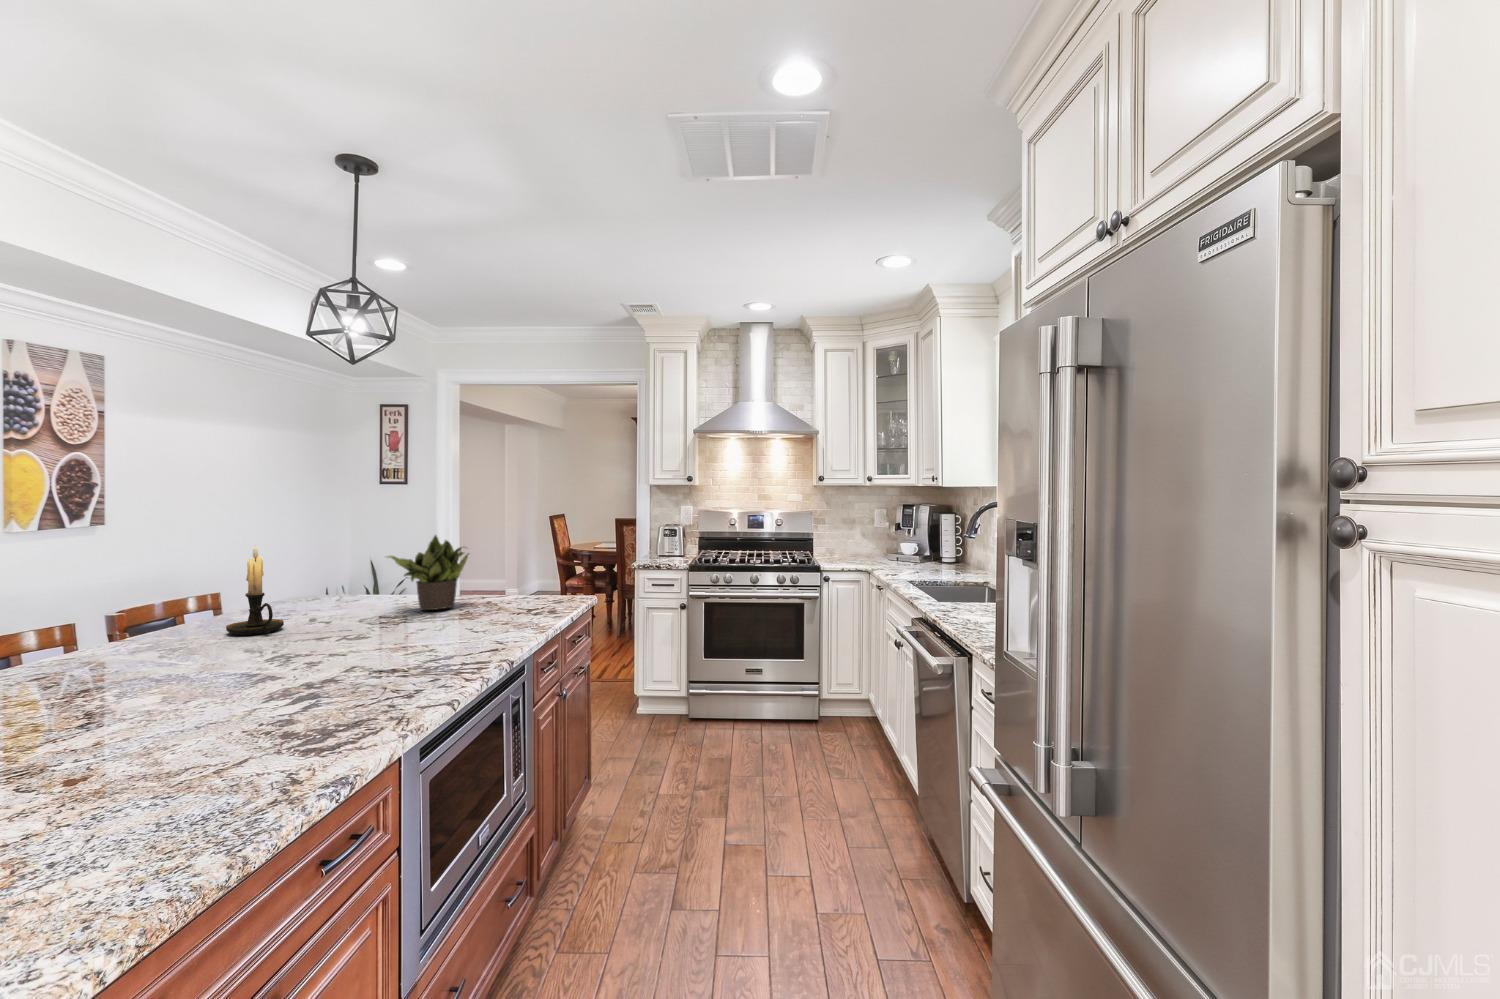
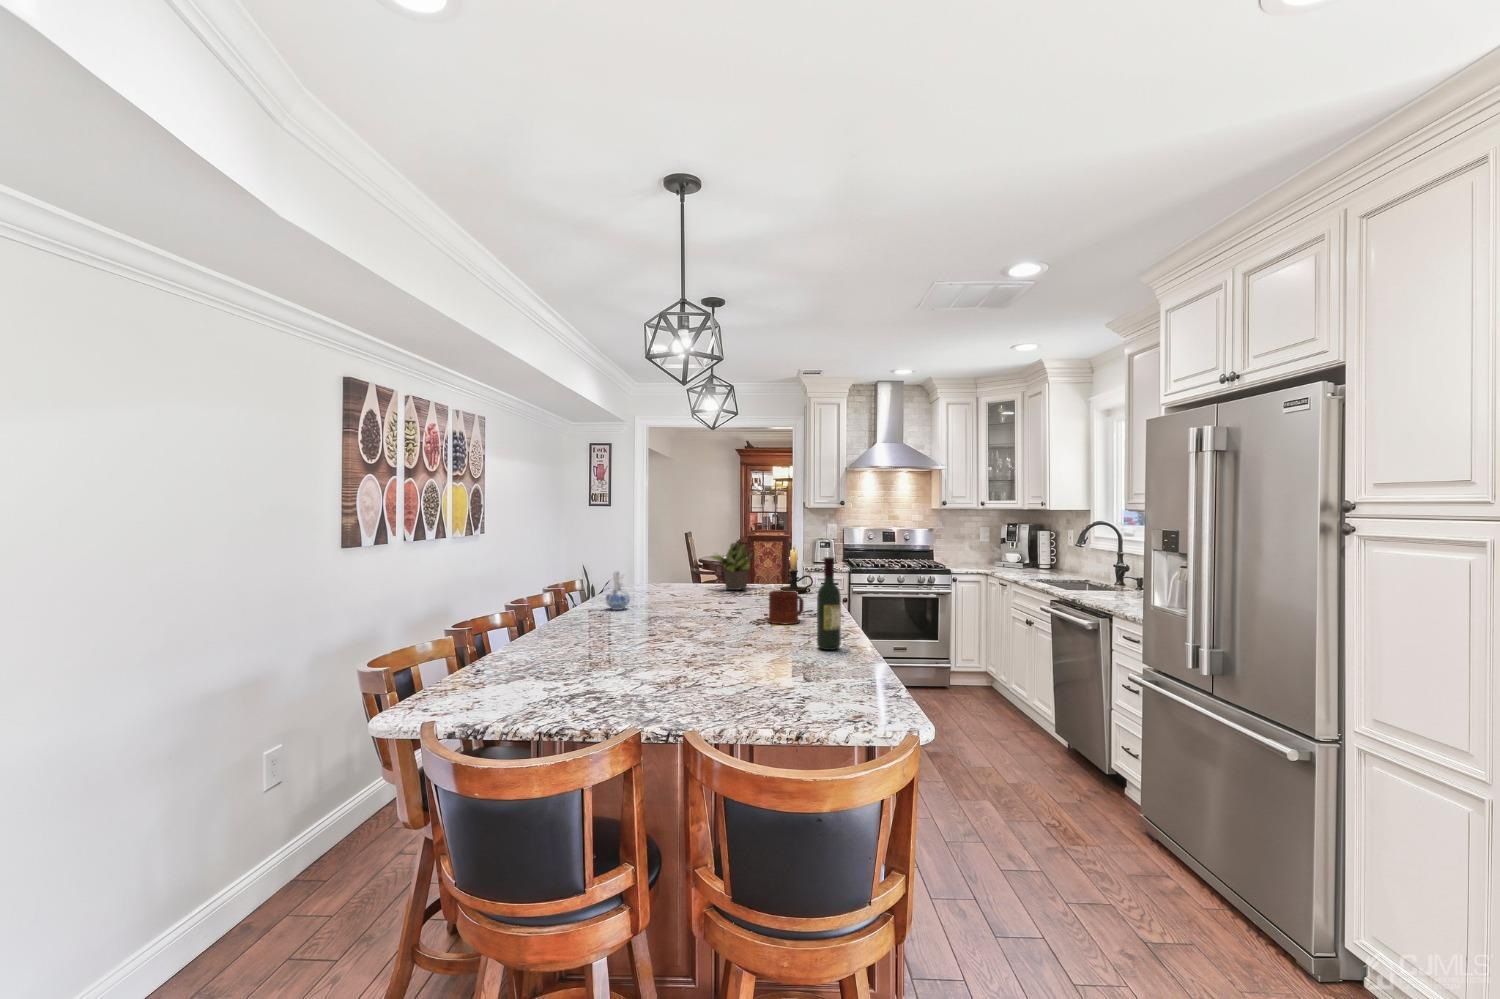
candle holder: present [226,545,284,635] -> present [780,543,813,593]
ceramic pitcher: none [80,596,137,664] -> present [606,570,630,610]
wine bottle: none [153,597,224,813] -> present [817,557,841,650]
mug: none [285,636,371,705] -> present [767,590,804,624]

